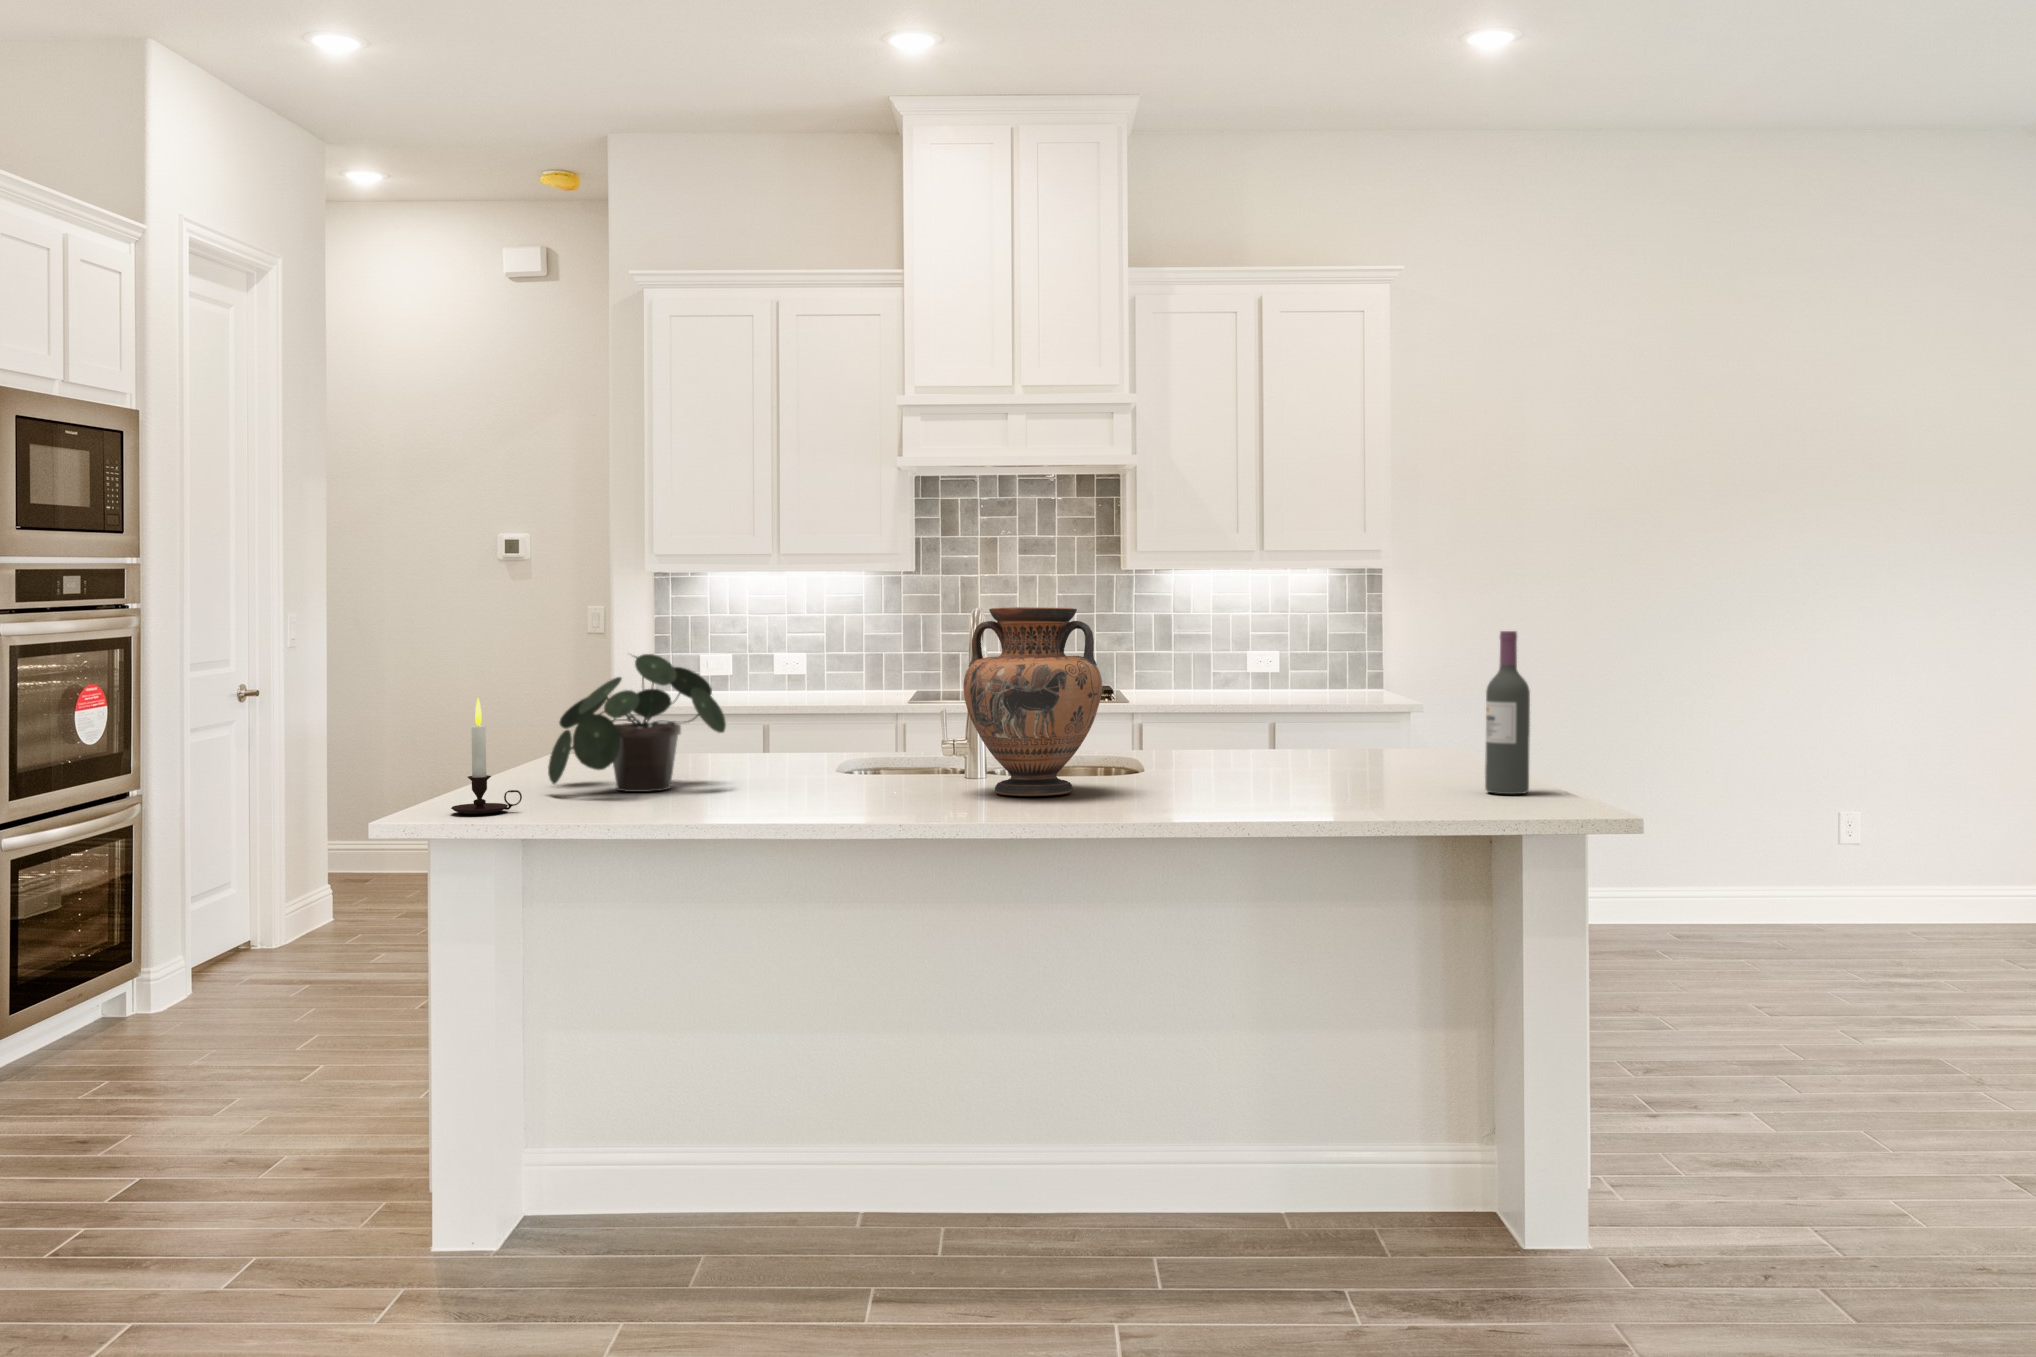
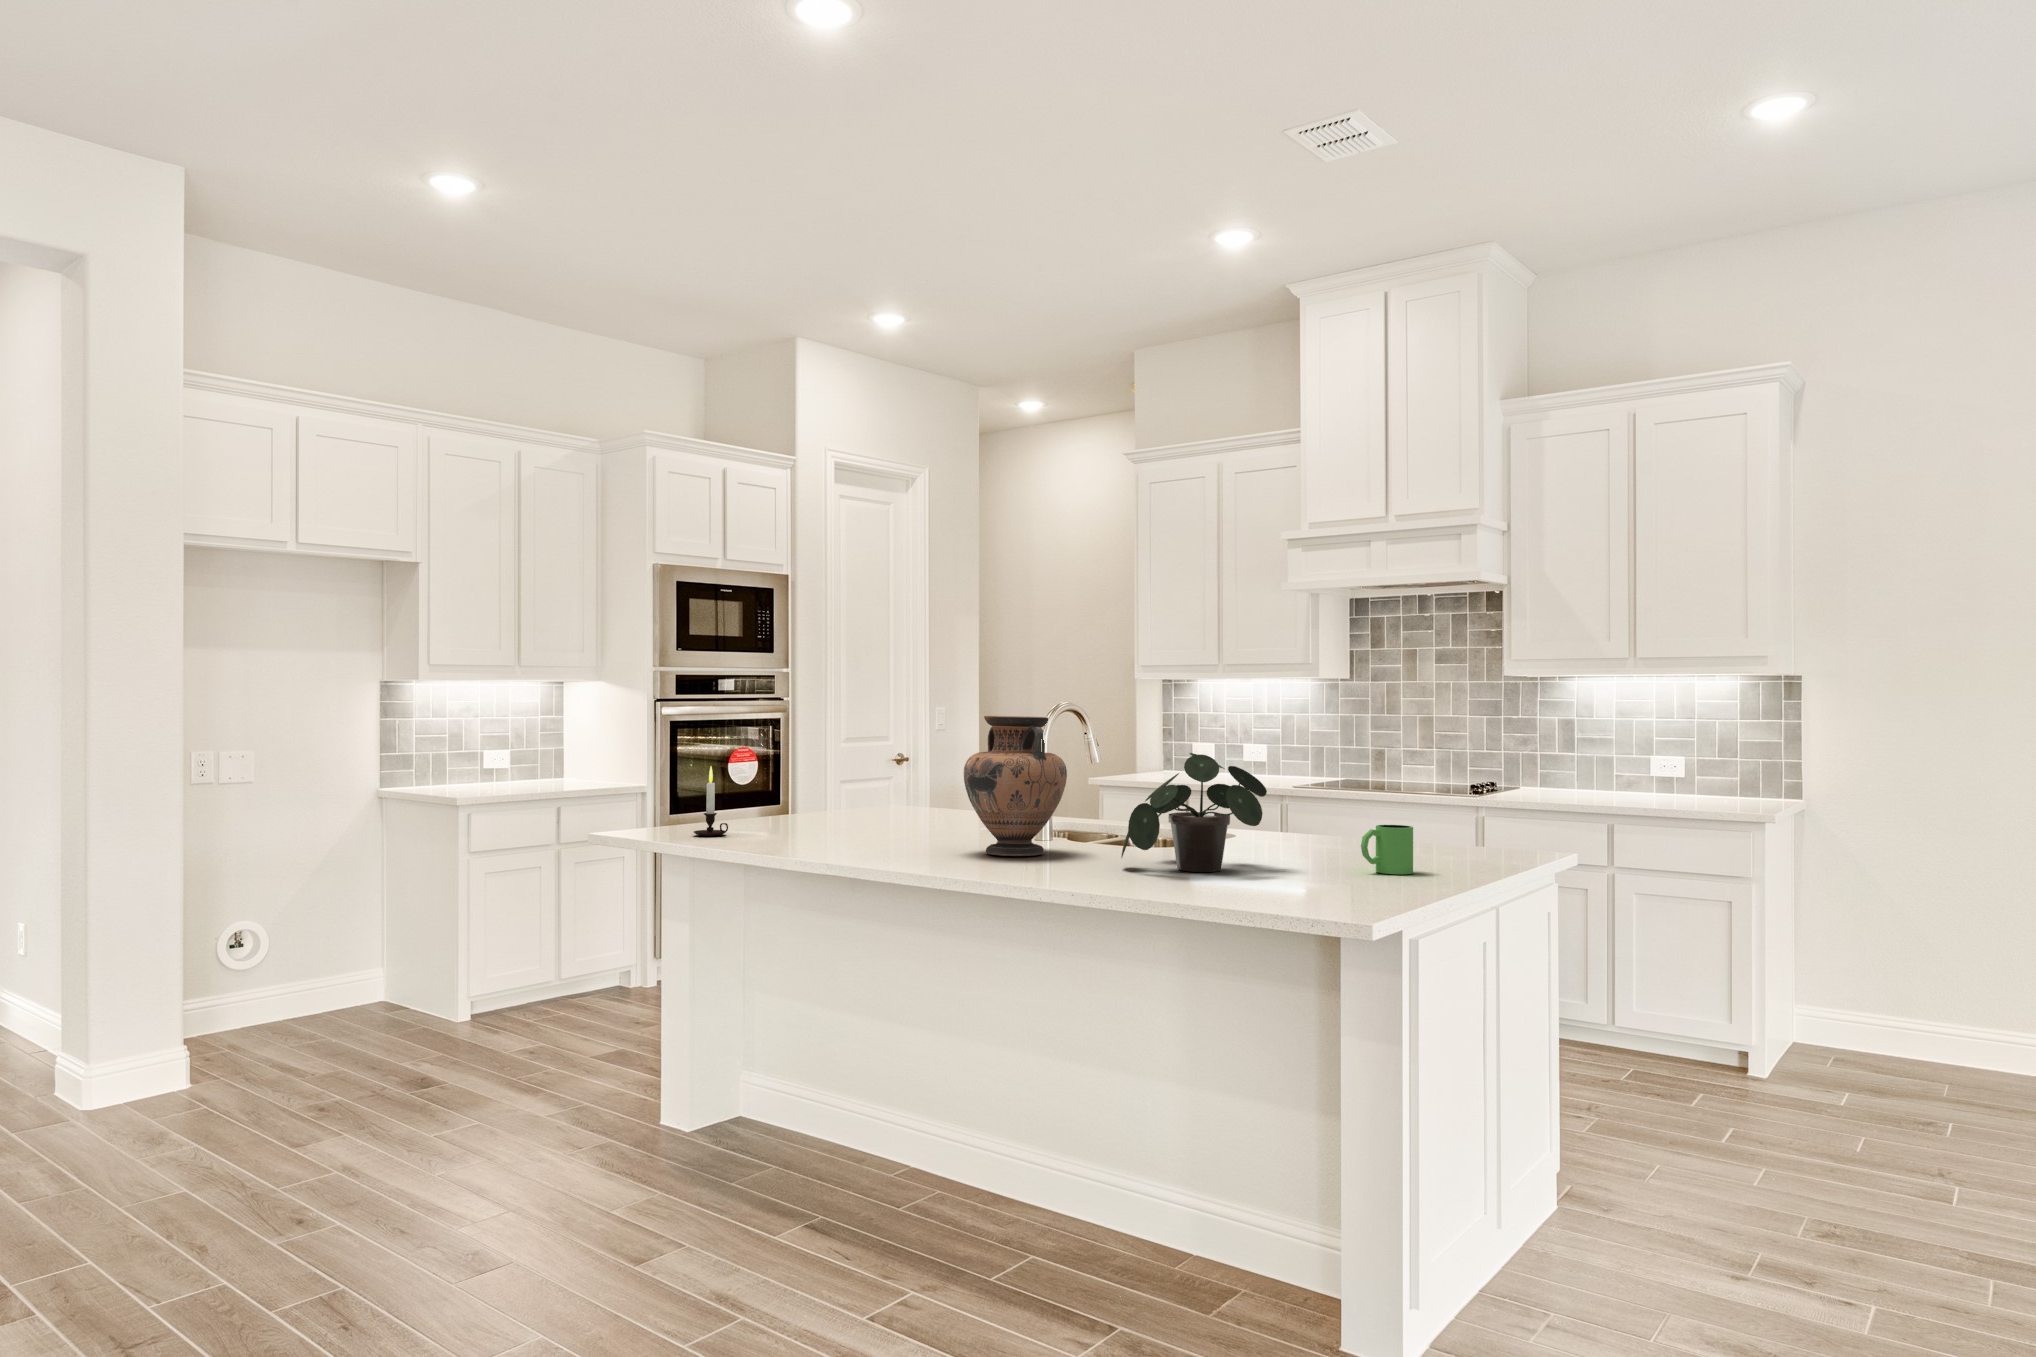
wine bottle: present [1485,631,1530,794] -> none [1302,743,1341,890]
potted plant: present [548,654,726,792] -> present [1122,753,1267,872]
mug: none [1432,722,1473,775] -> present [1361,825,1413,874]

